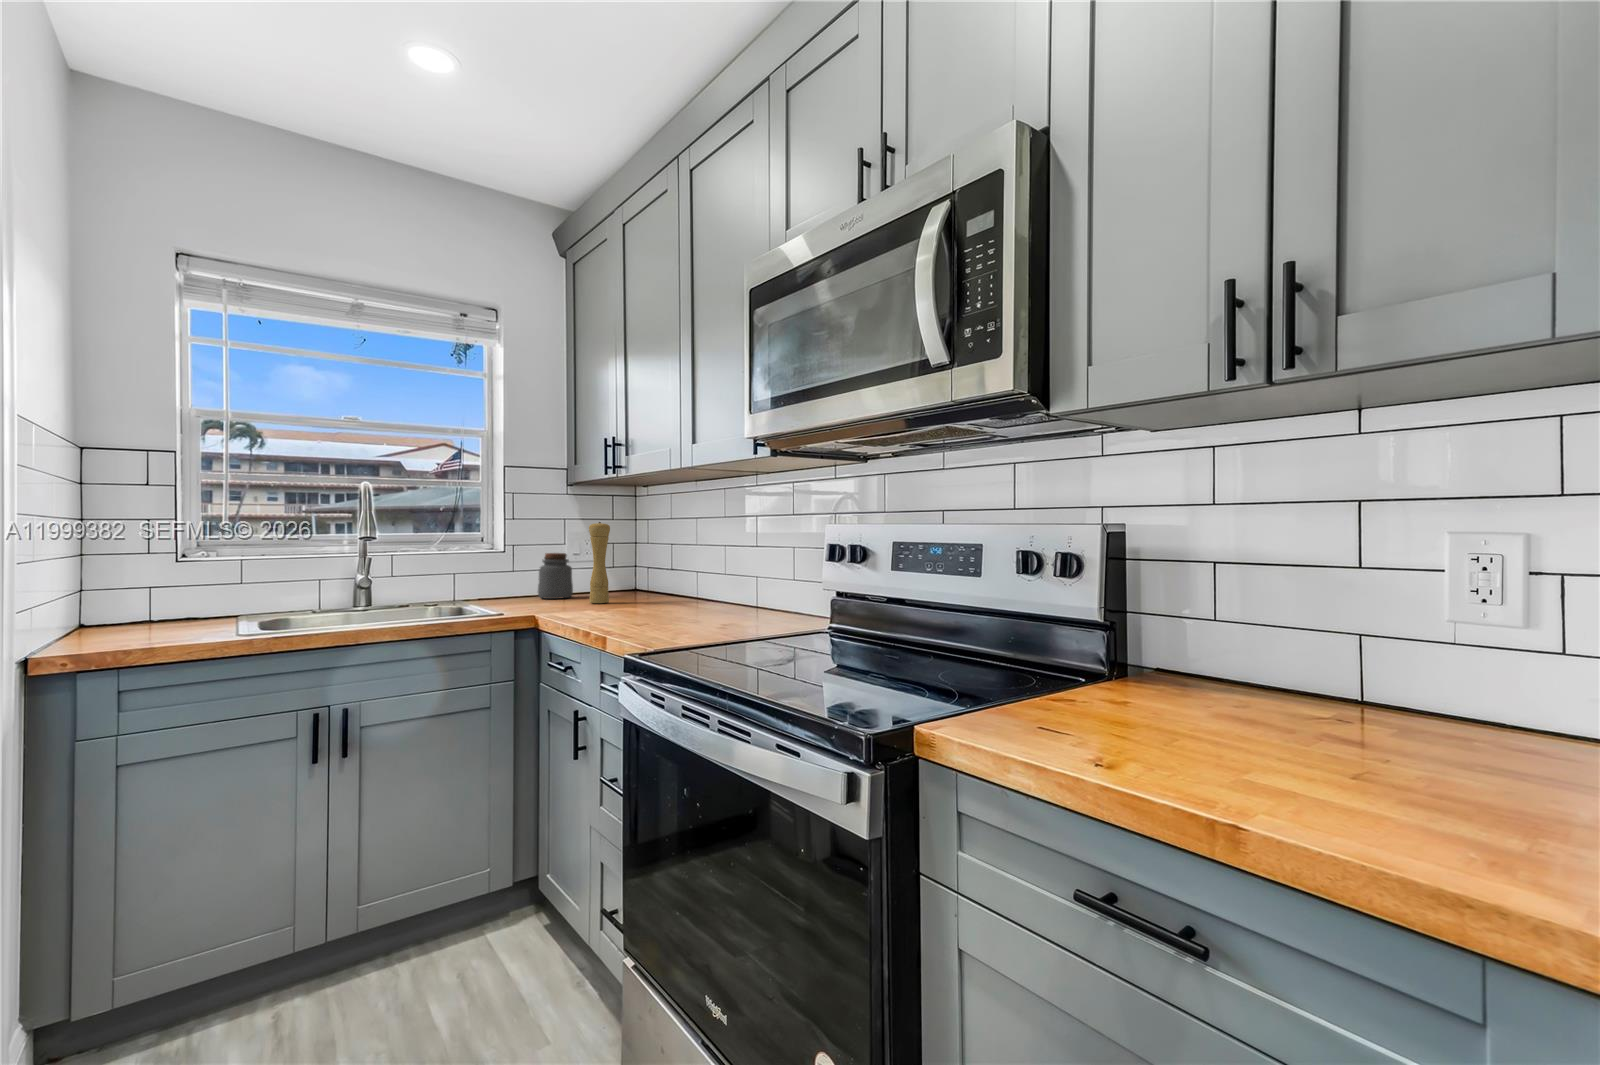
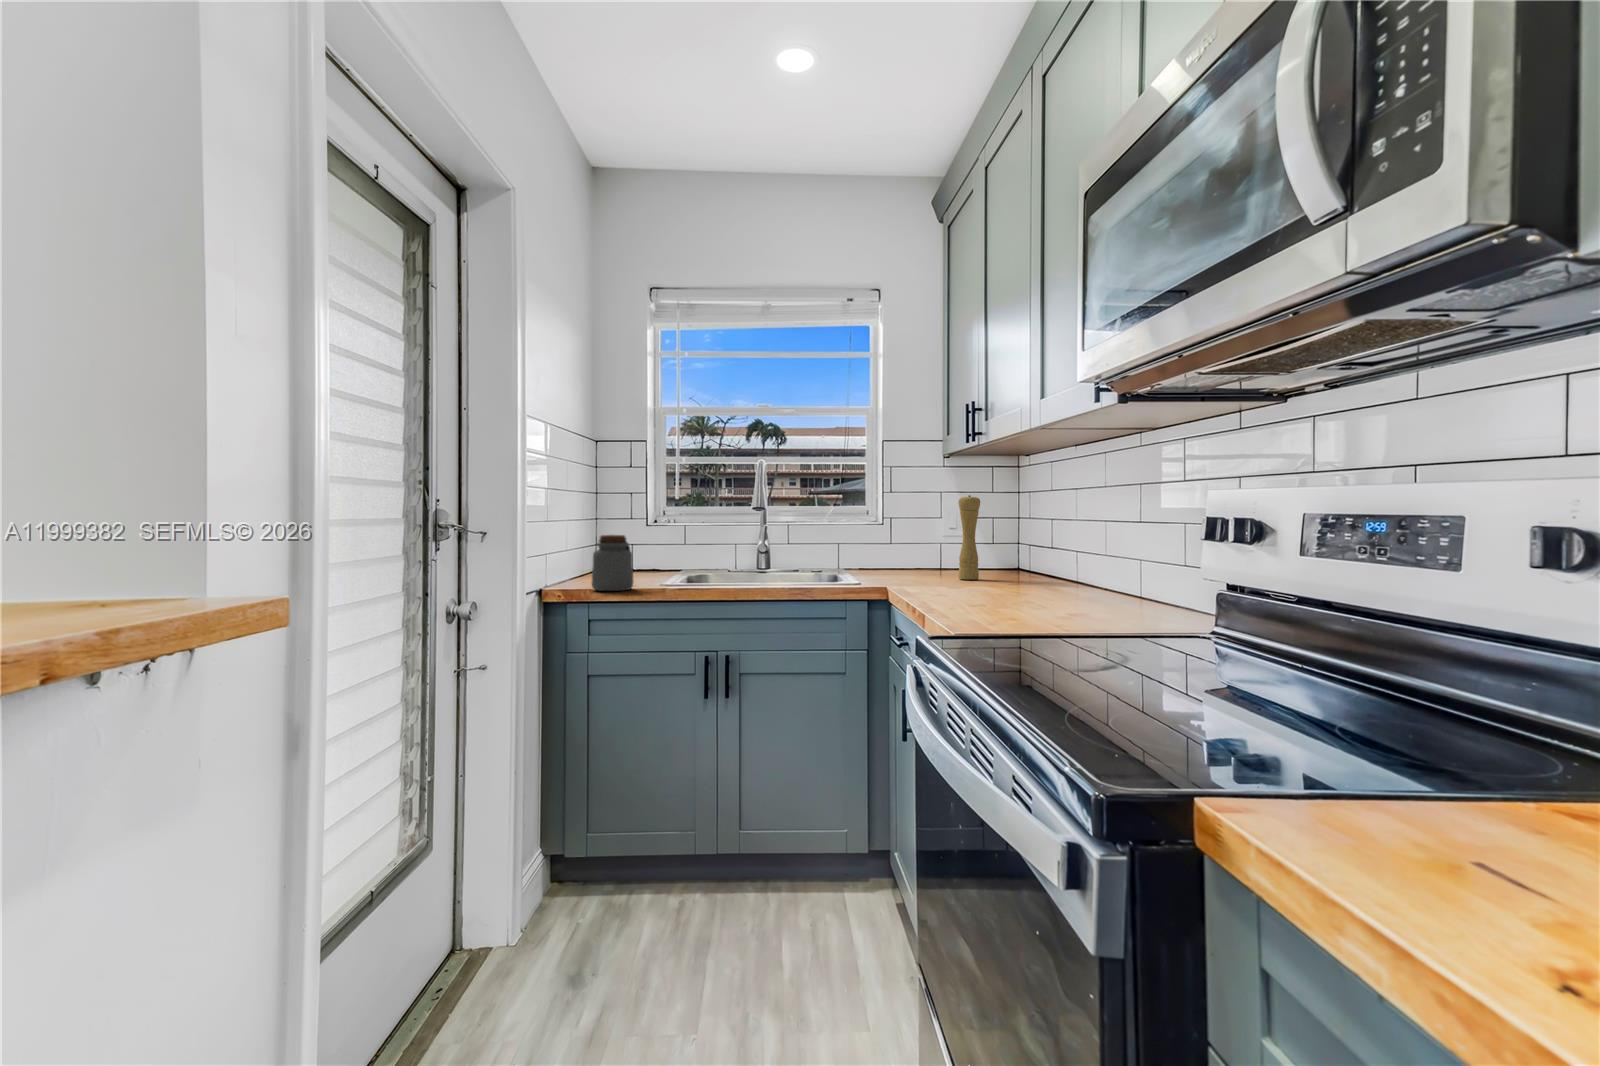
jar: present [538,553,573,599] -> present [592,535,634,591]

